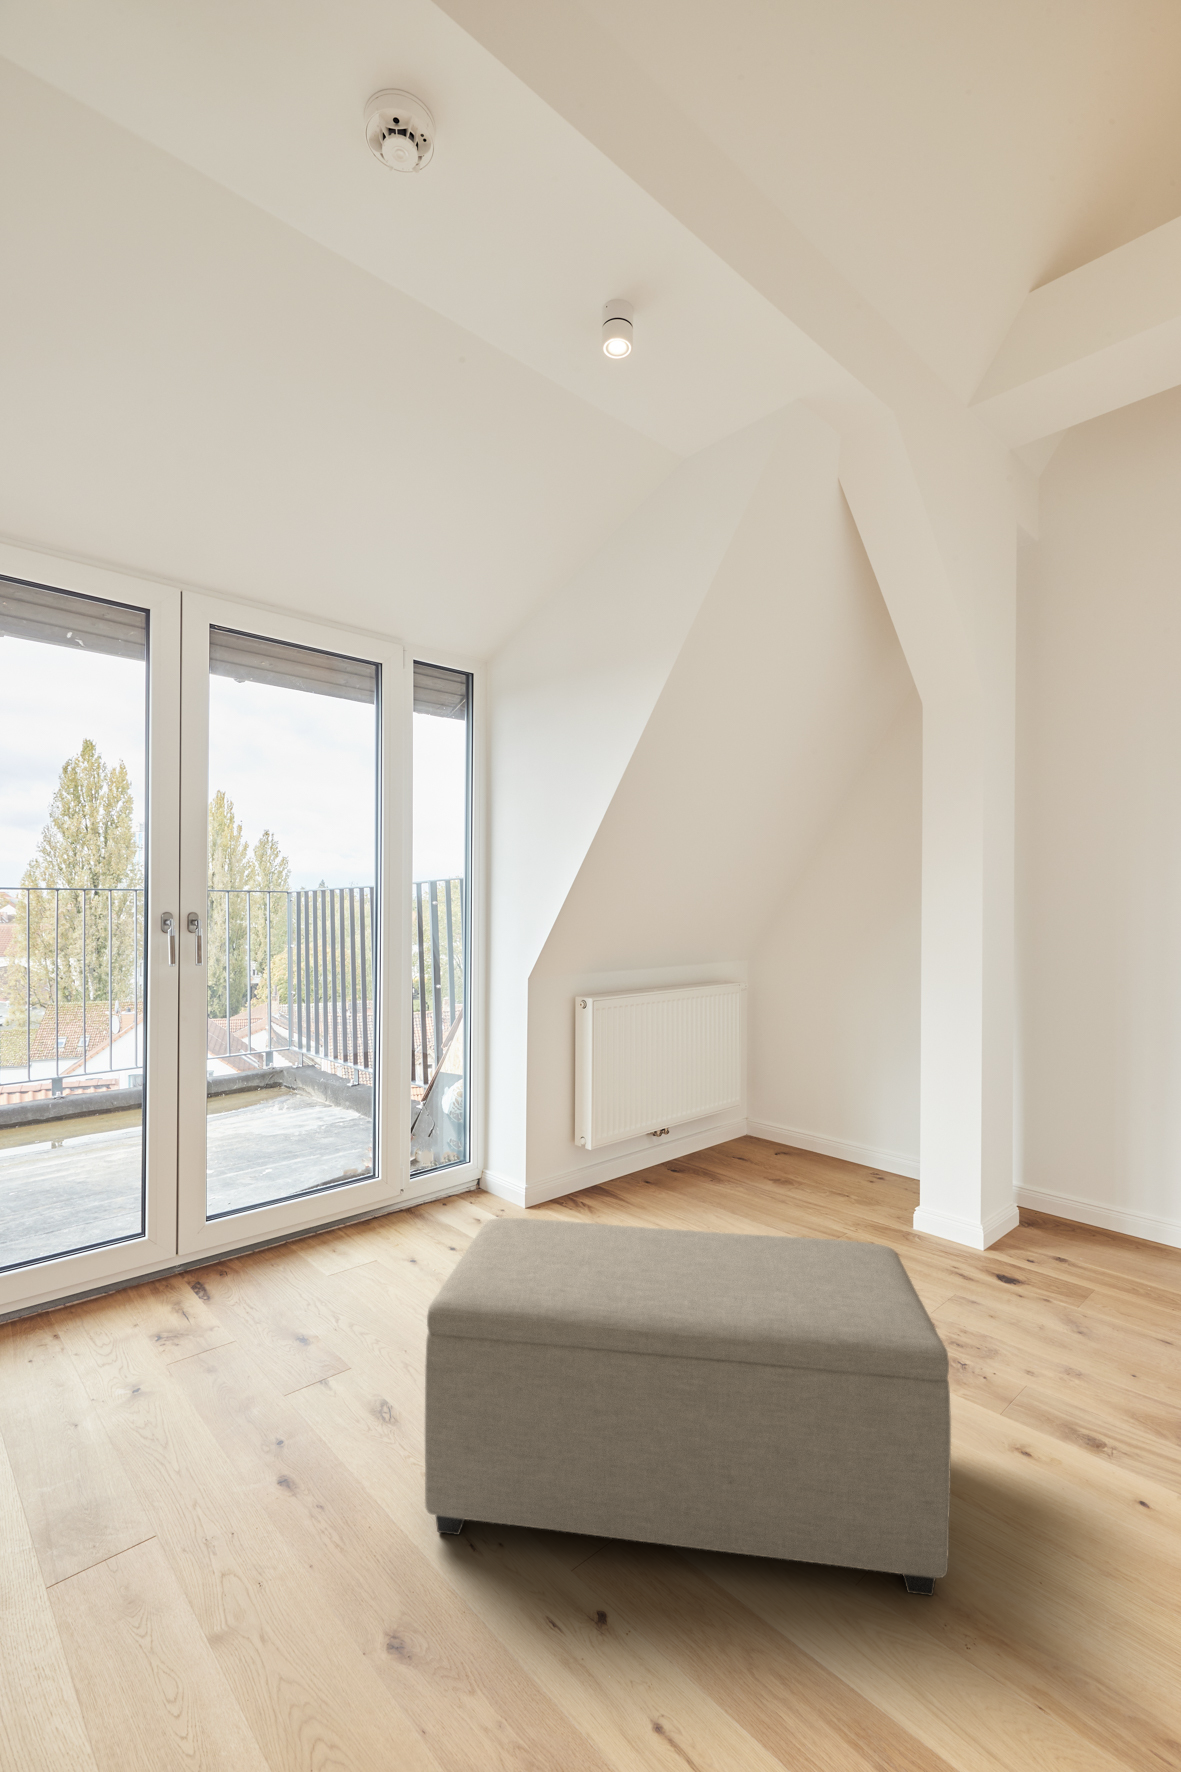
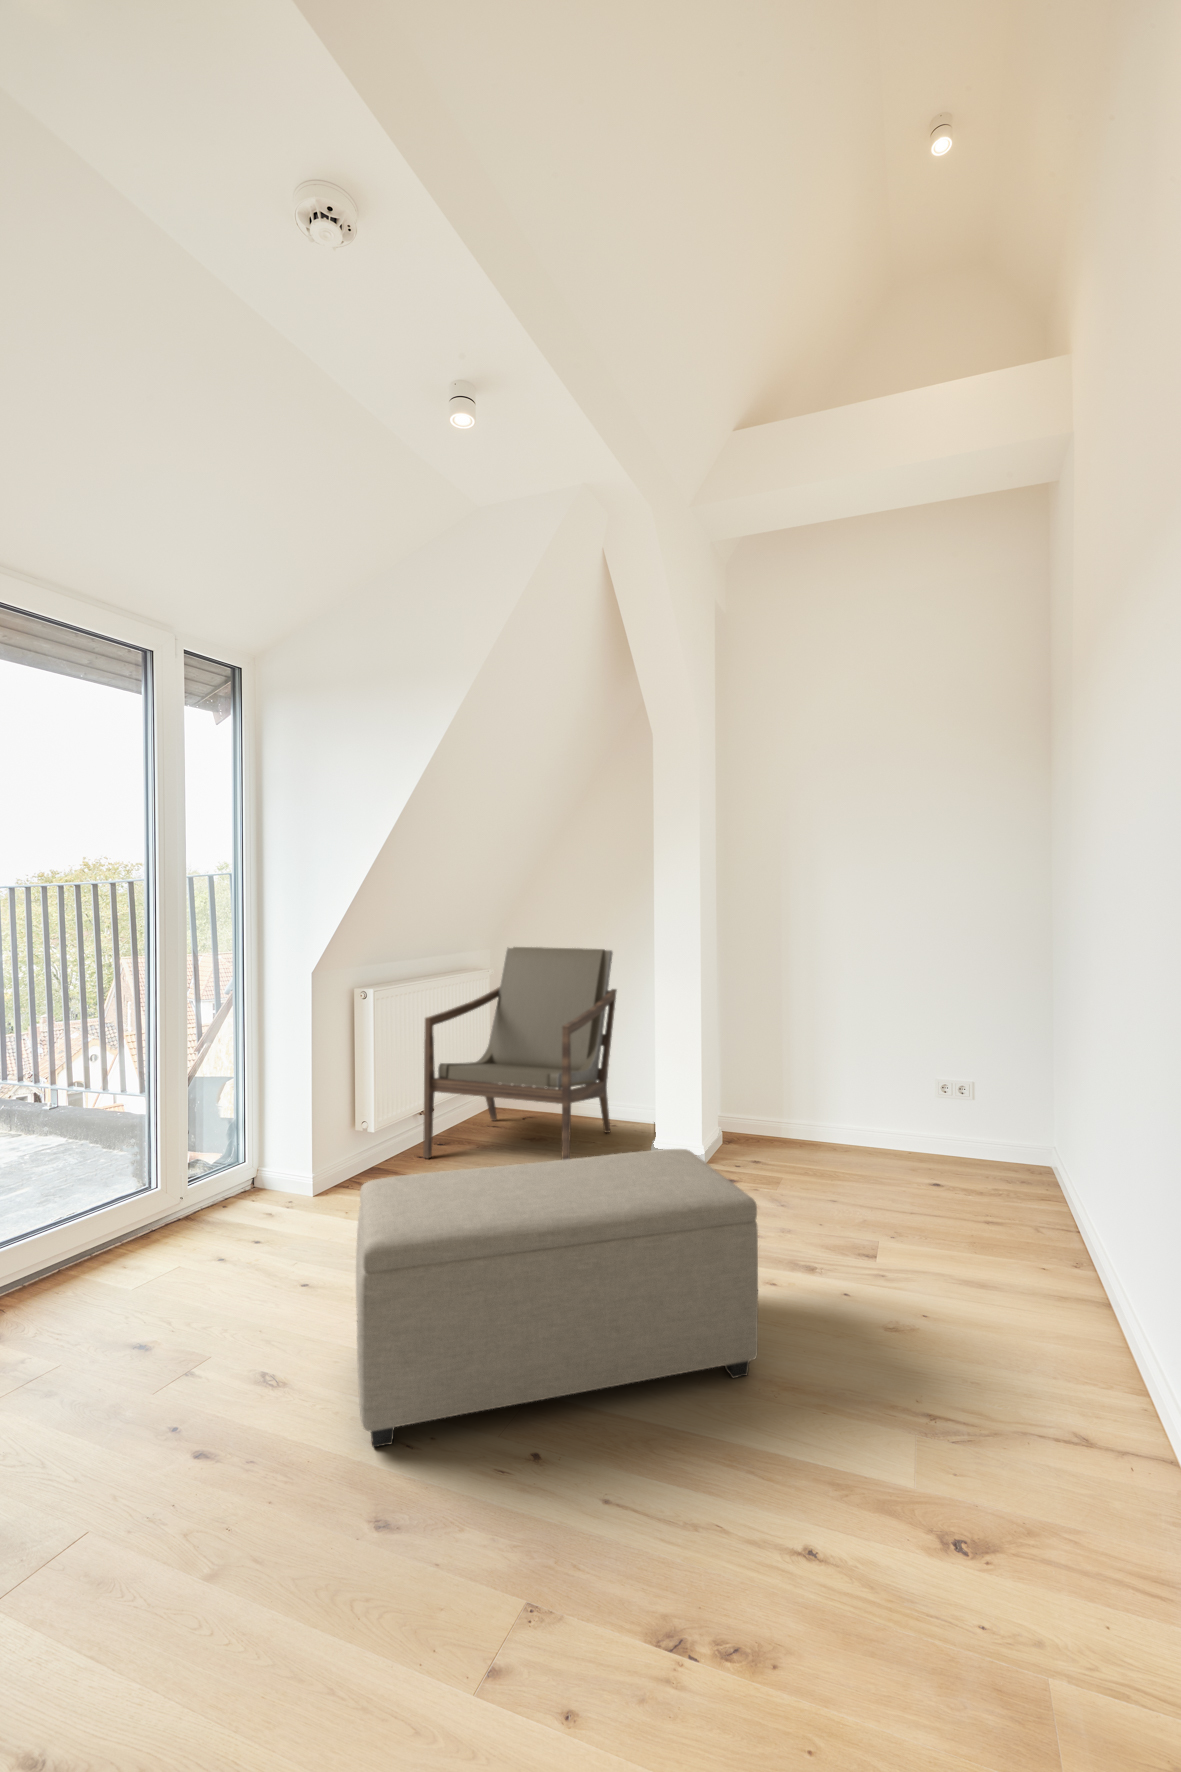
armchair: none [651,958,889,1235] -> present [423,947,617,1160]

